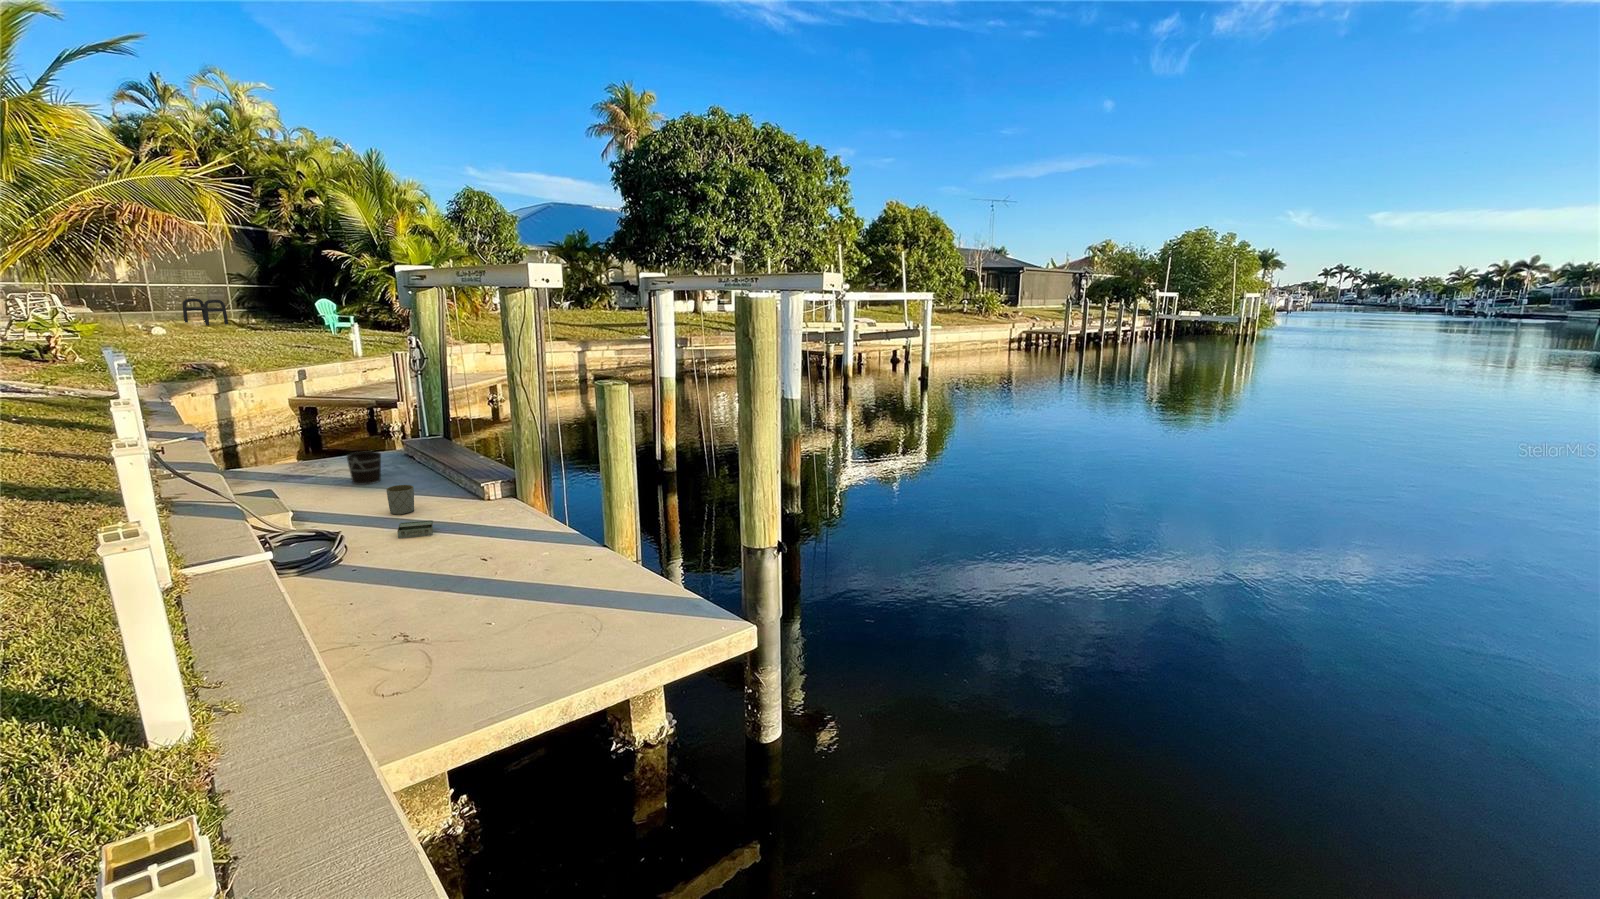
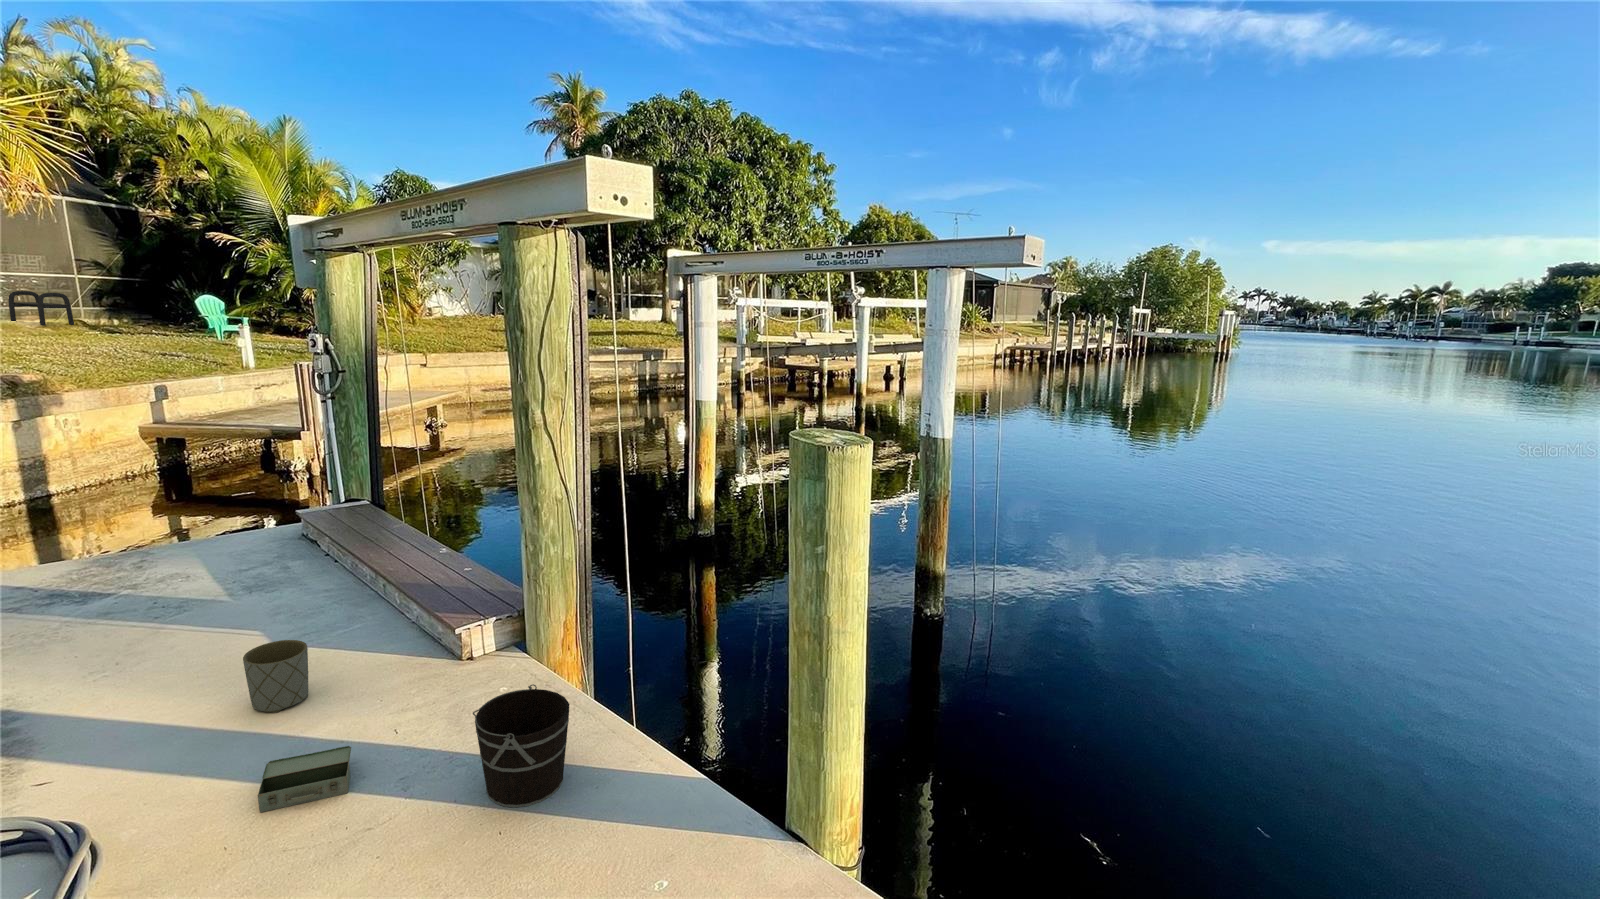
bucket: present [347,451,381,485] -> present [473,684,570,808]

